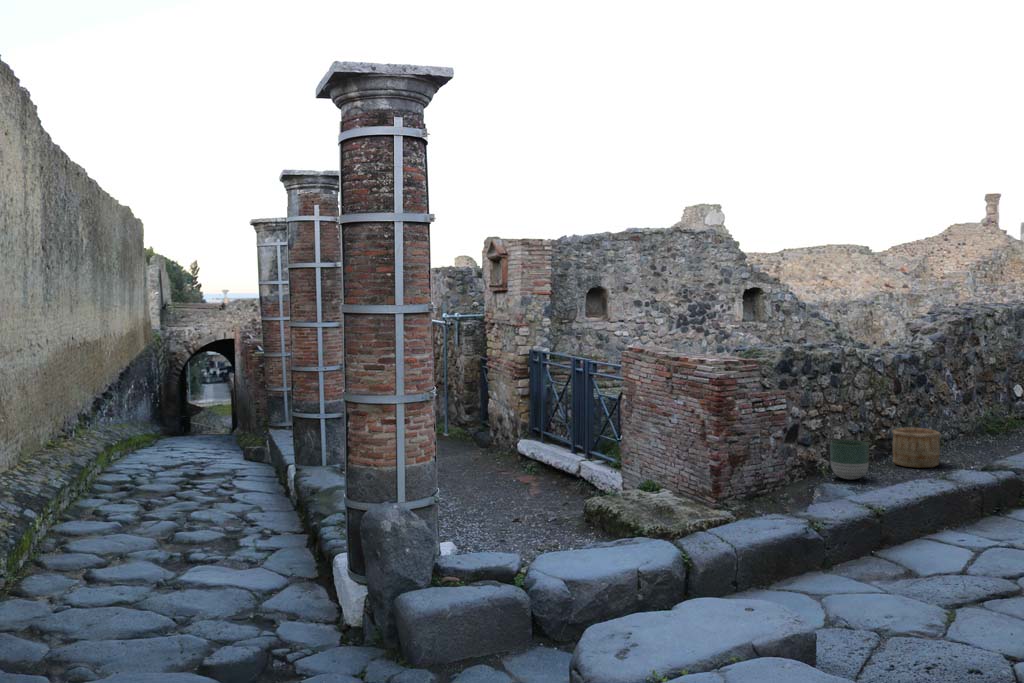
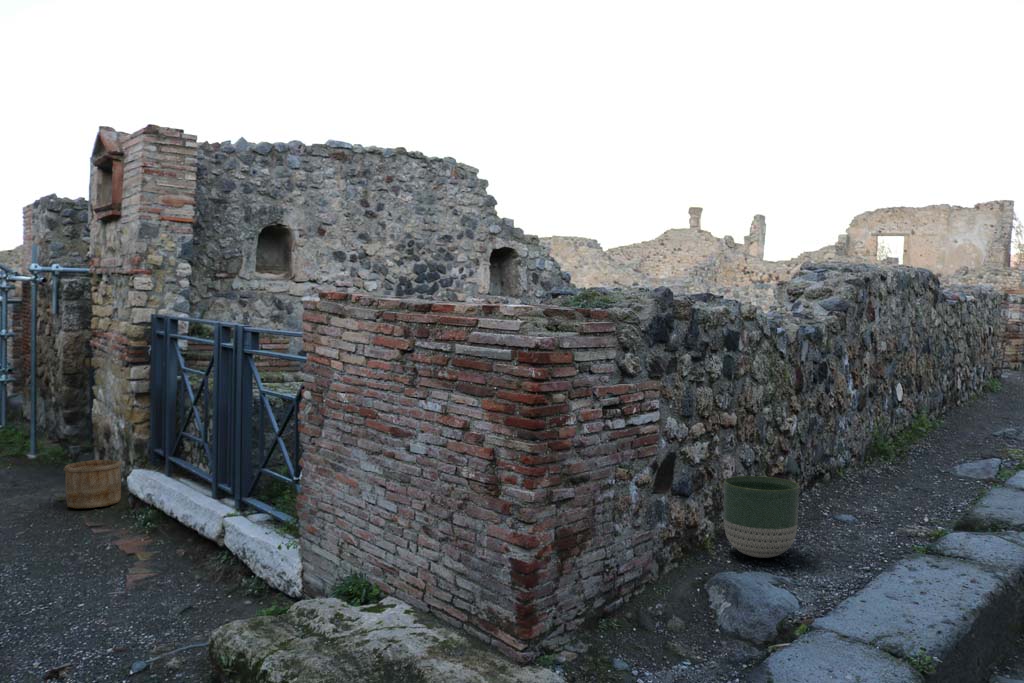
wooden bucket: present [892,427,941,468] -> present [63,460,122,508]

